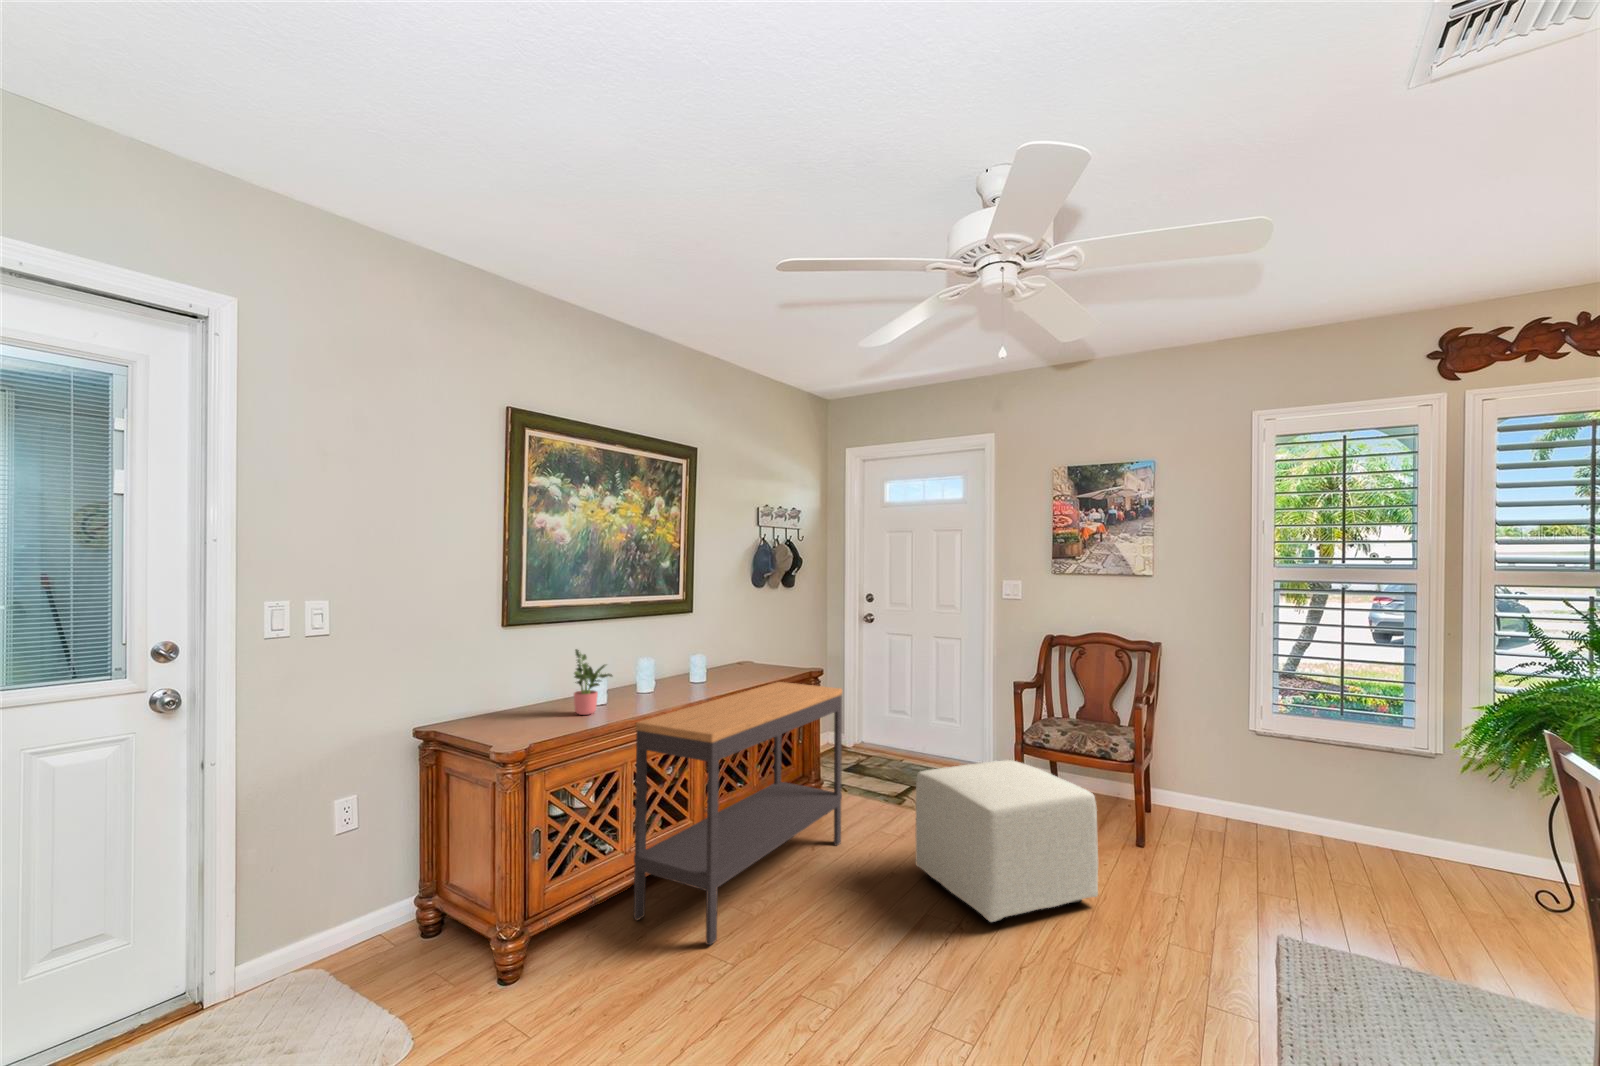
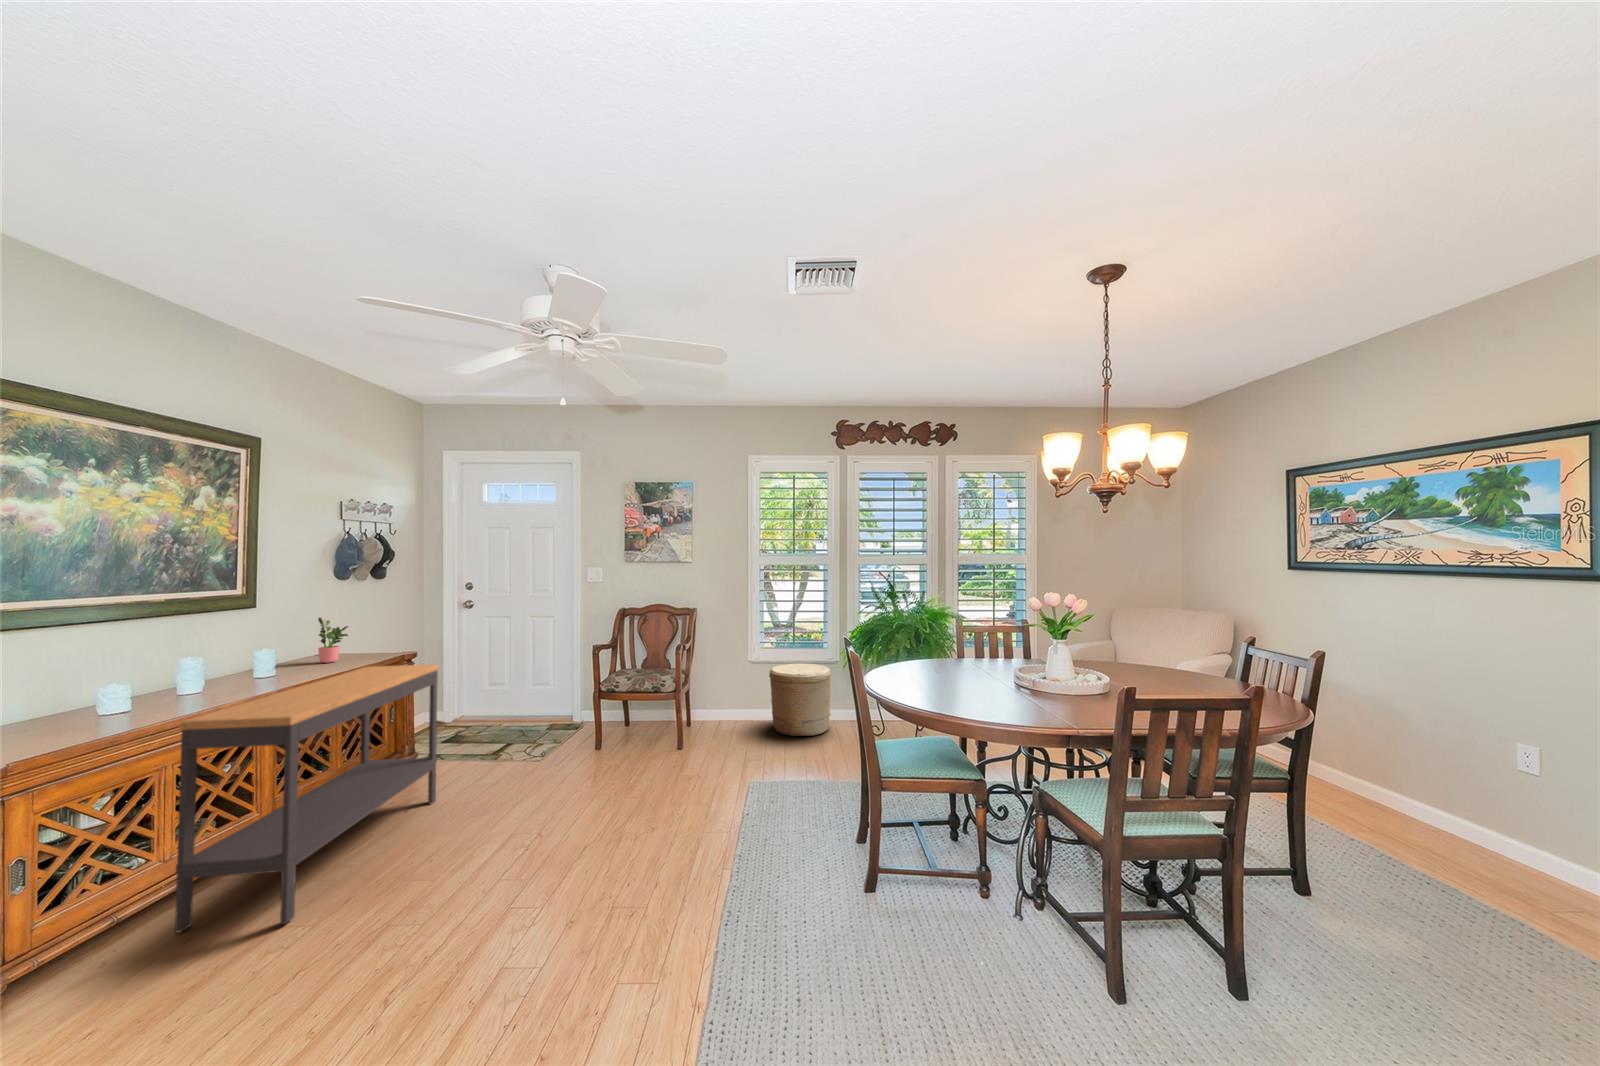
potted plant: present [574,649,612,715] -> present [318,618,348,663]
woven basket: none [1291,750,1423,883] -> present [769,663,831,736]
ottoman: present [916,760,1098,922] -> none [509,702,652,823]

